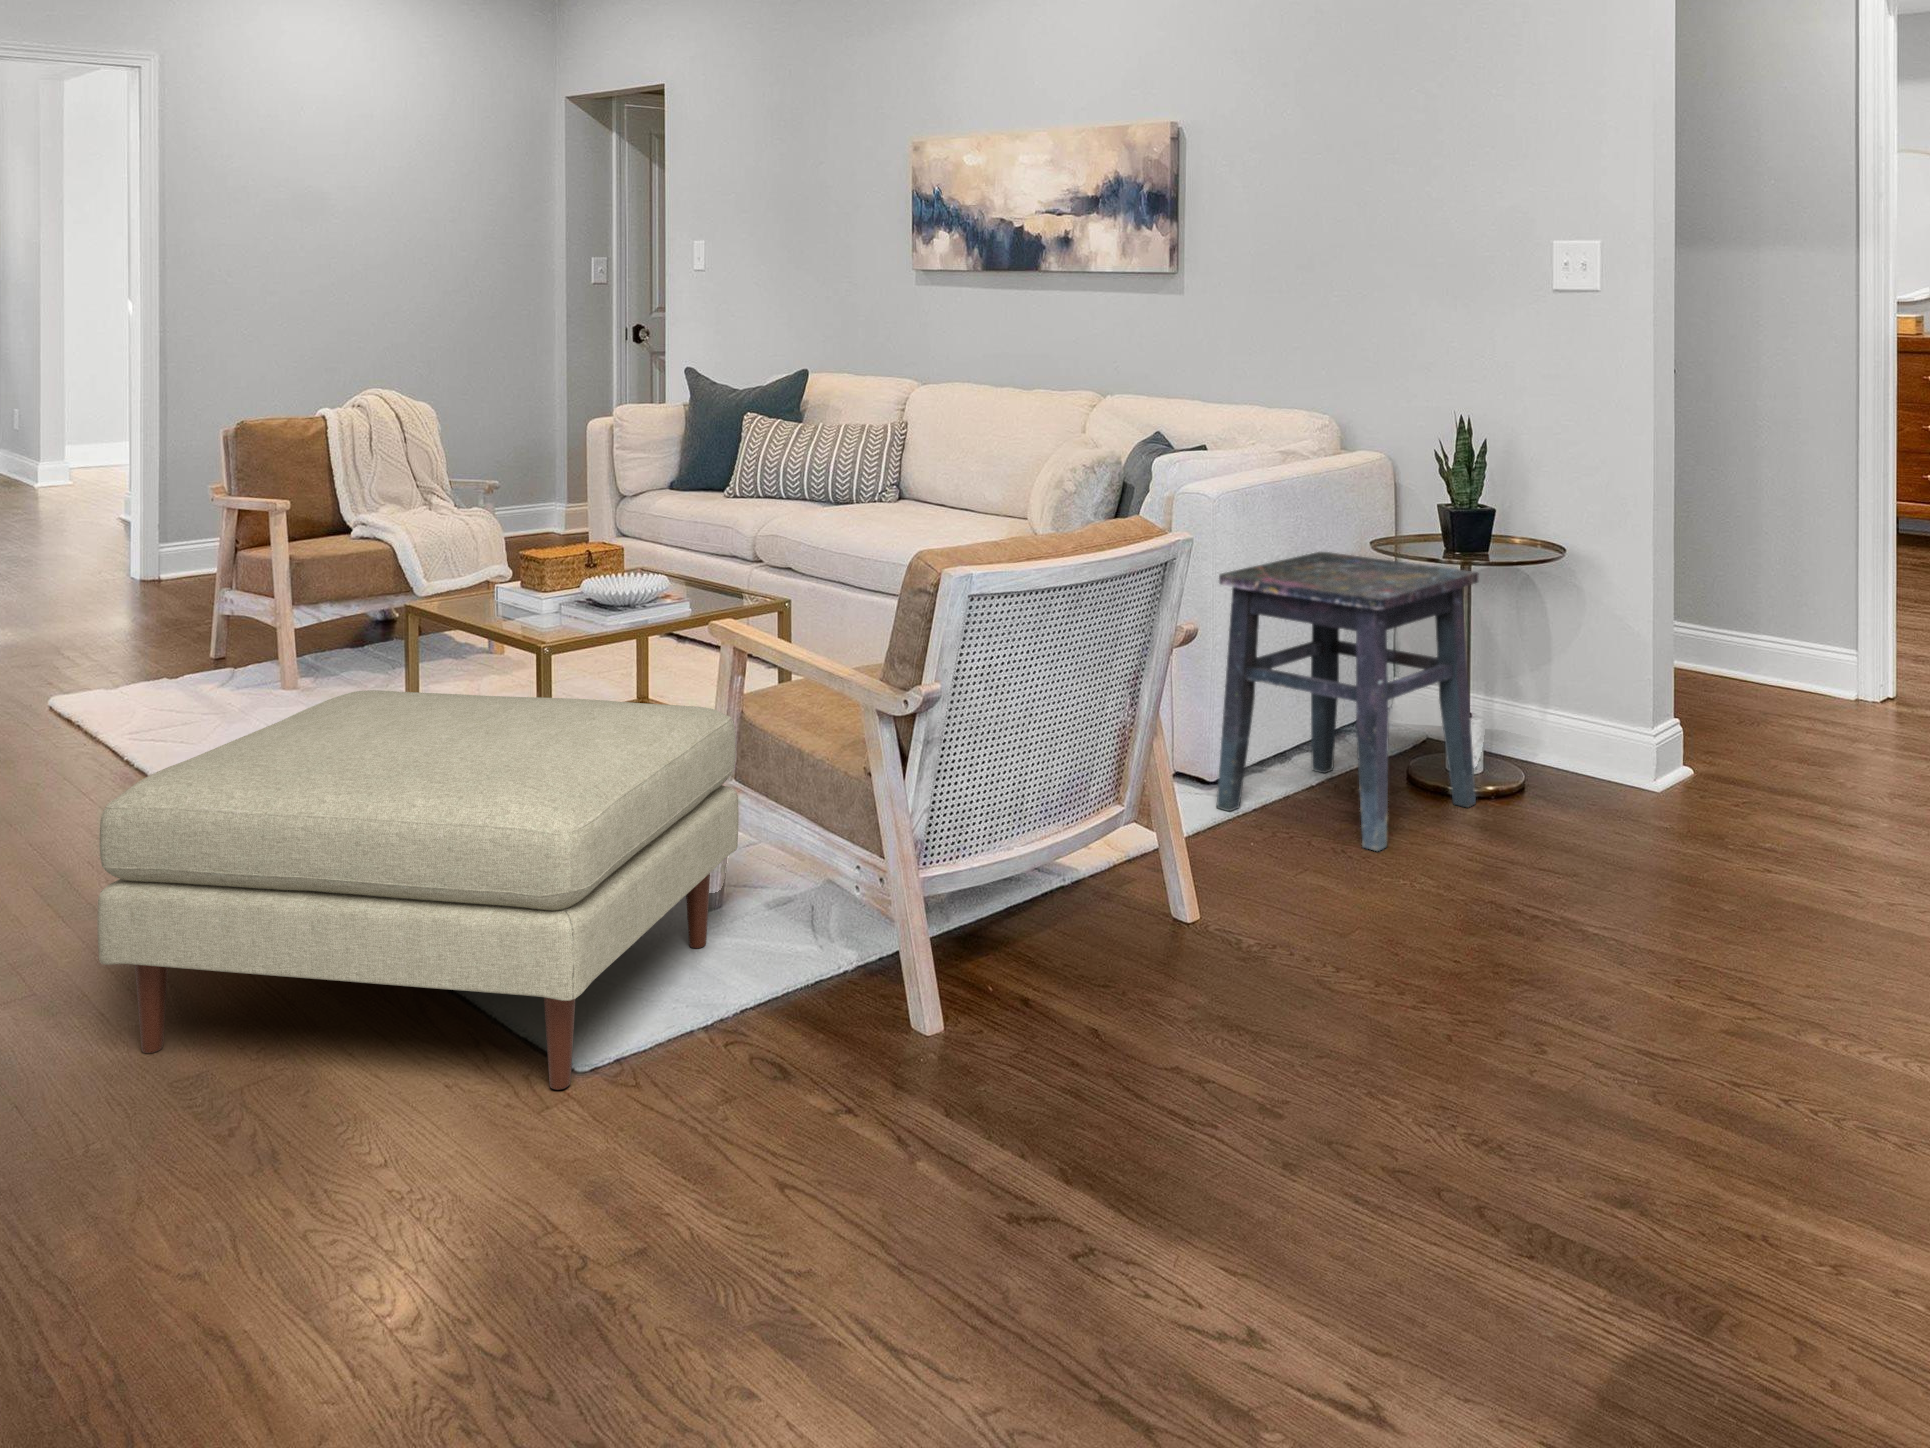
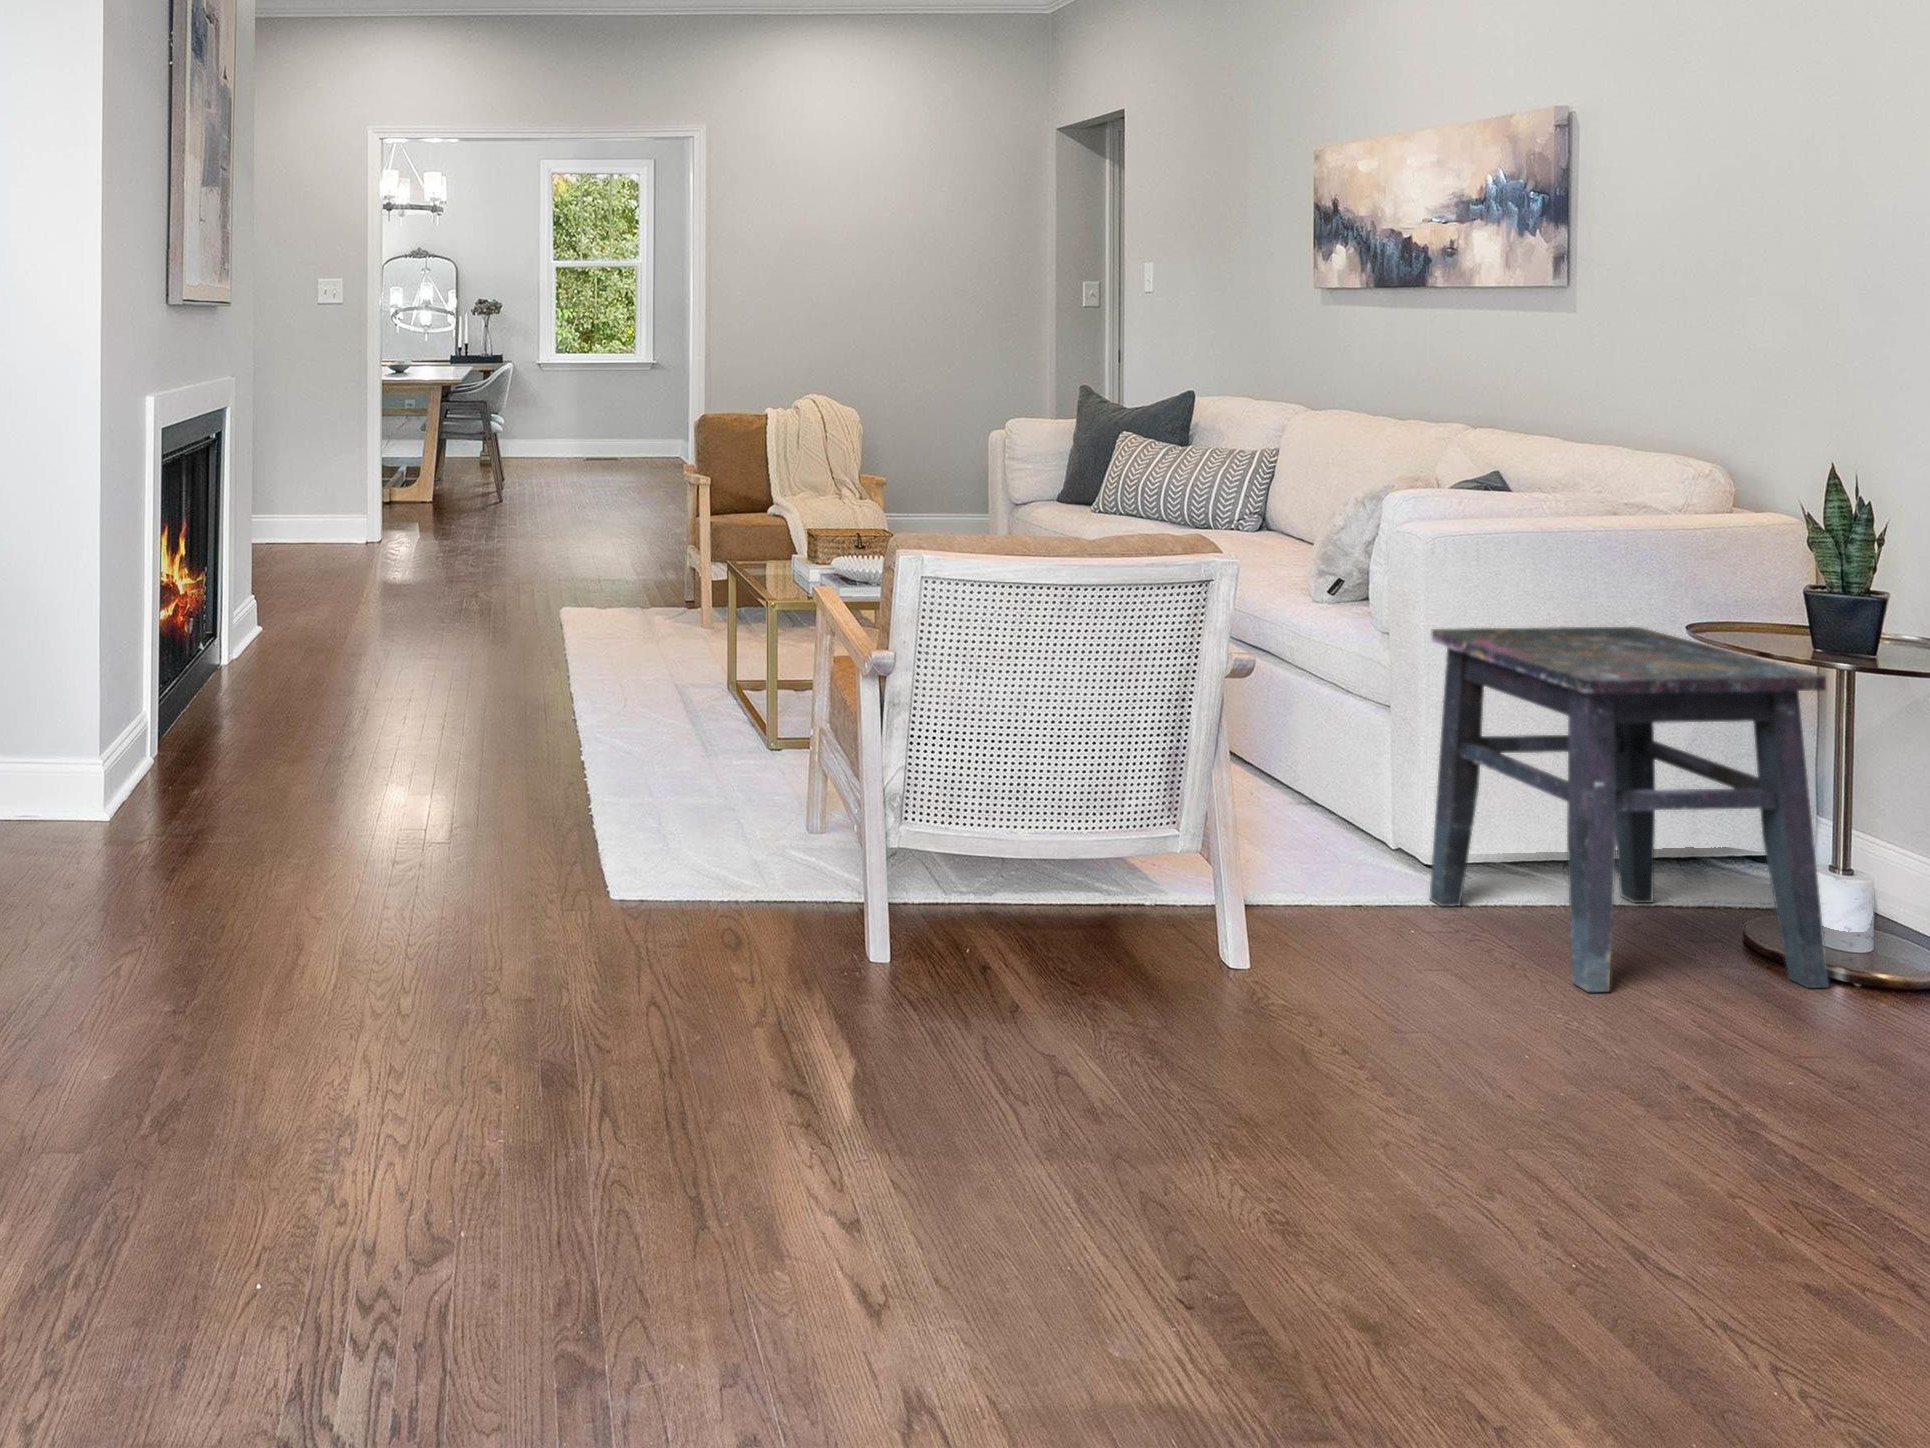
ottoman: present [97,690,739,1090] -> none [357,611,815,927]

